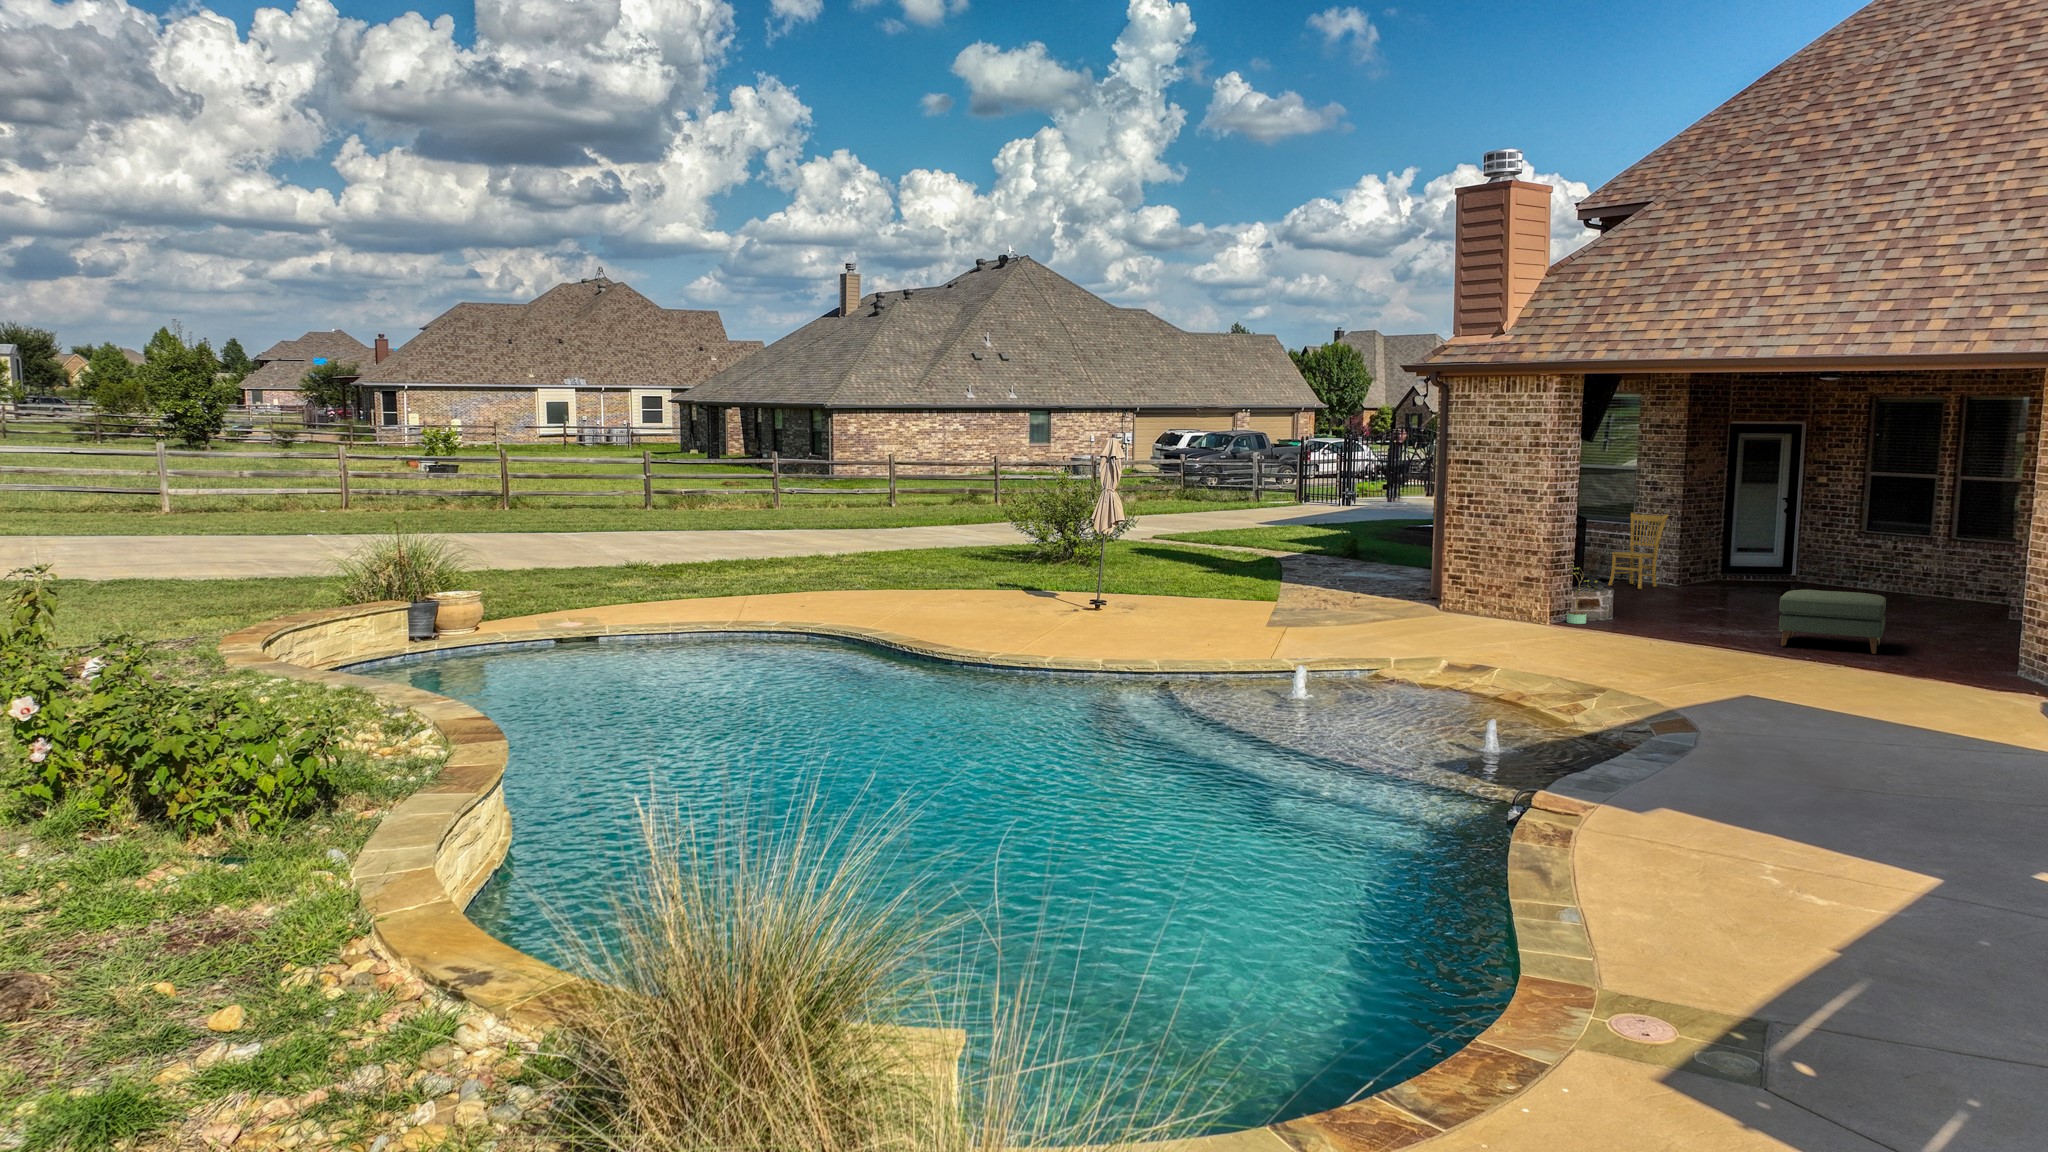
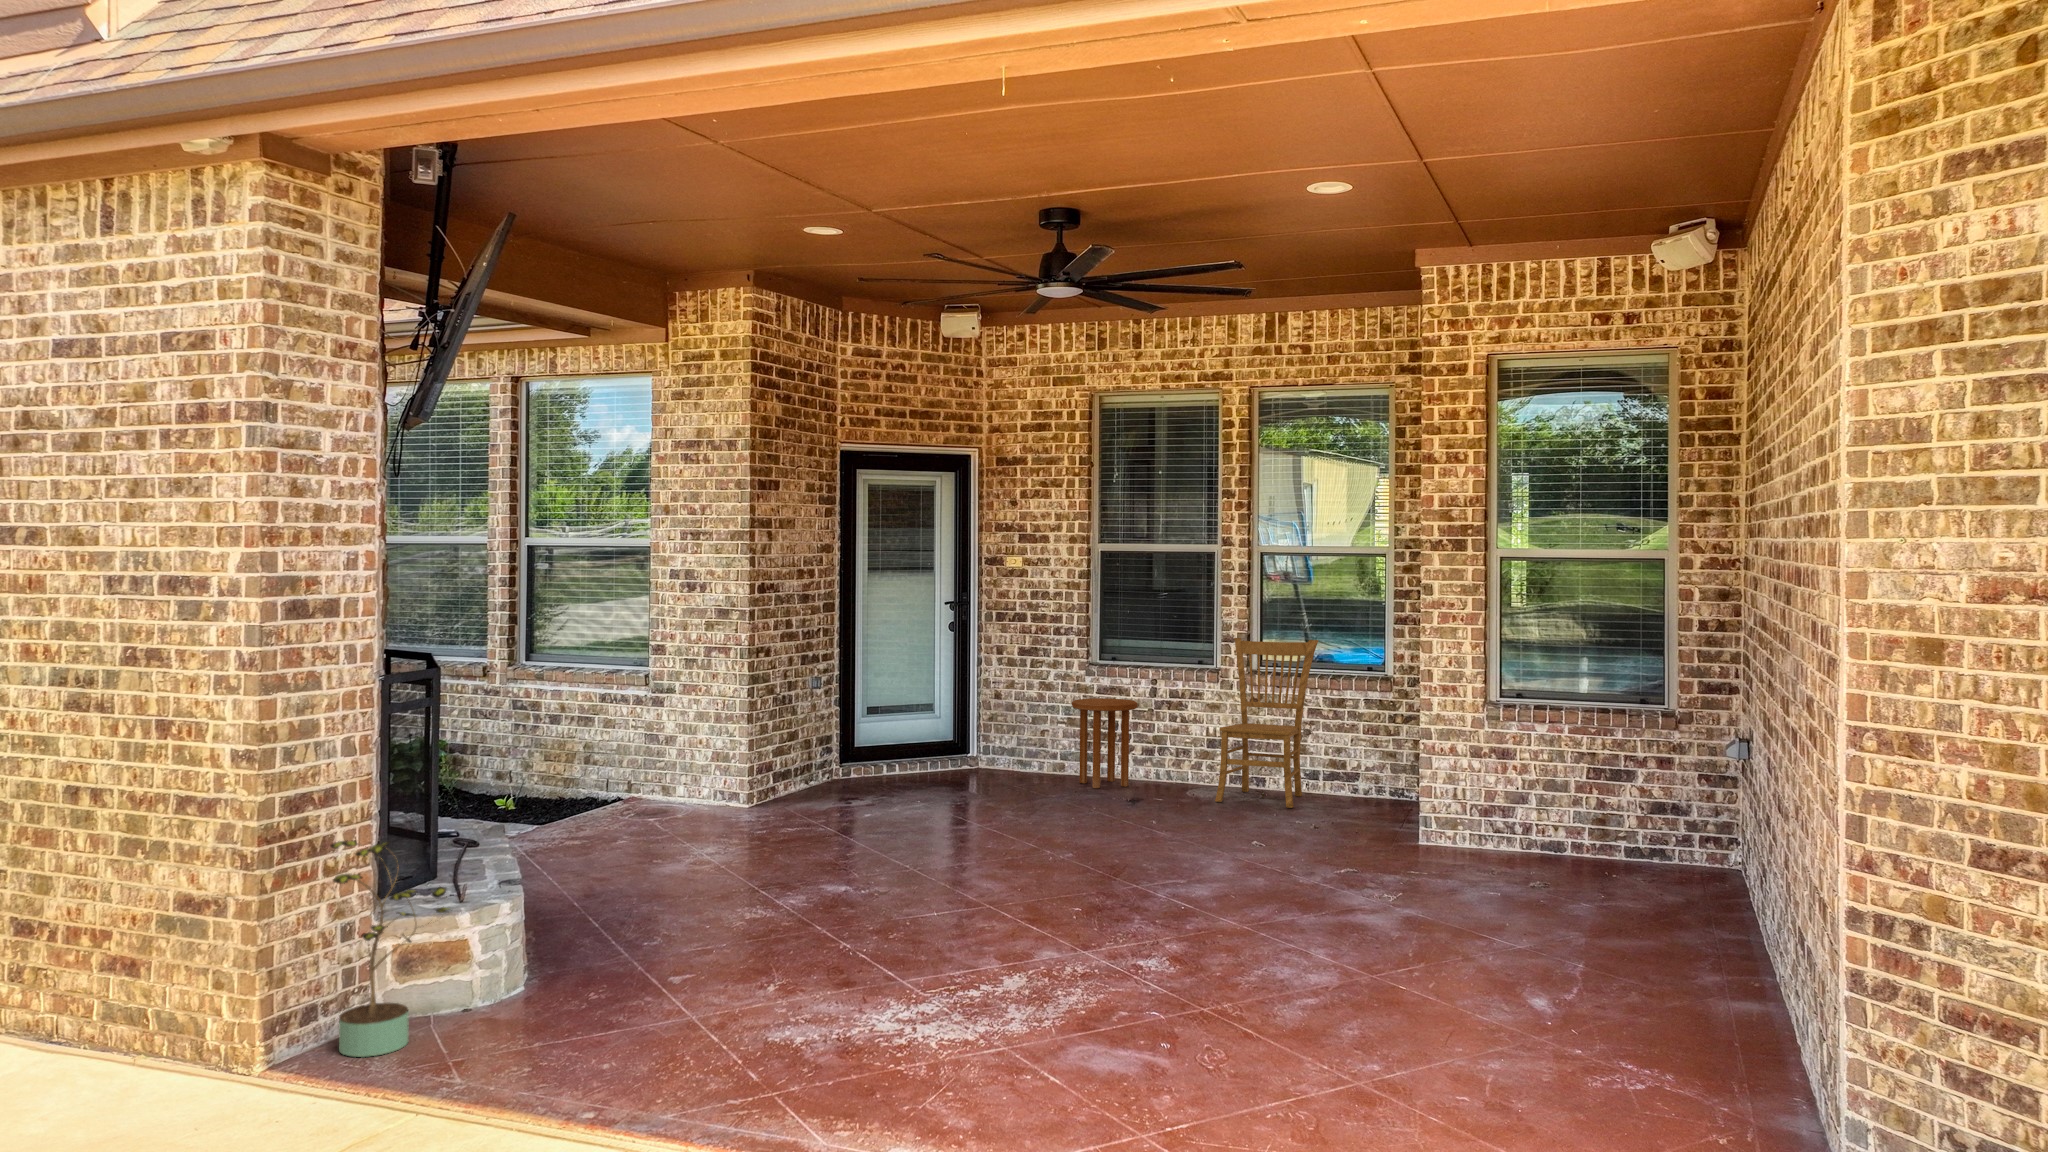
dining chair: present [1608,513,1669,589] -> present [1215,638,1318,808]
side table: none [1850,548,1888,593] -> present [1072,698,1137,788]
ottoman: present [1779,590,1886,654] -> none [1021,884,1346,1123]

